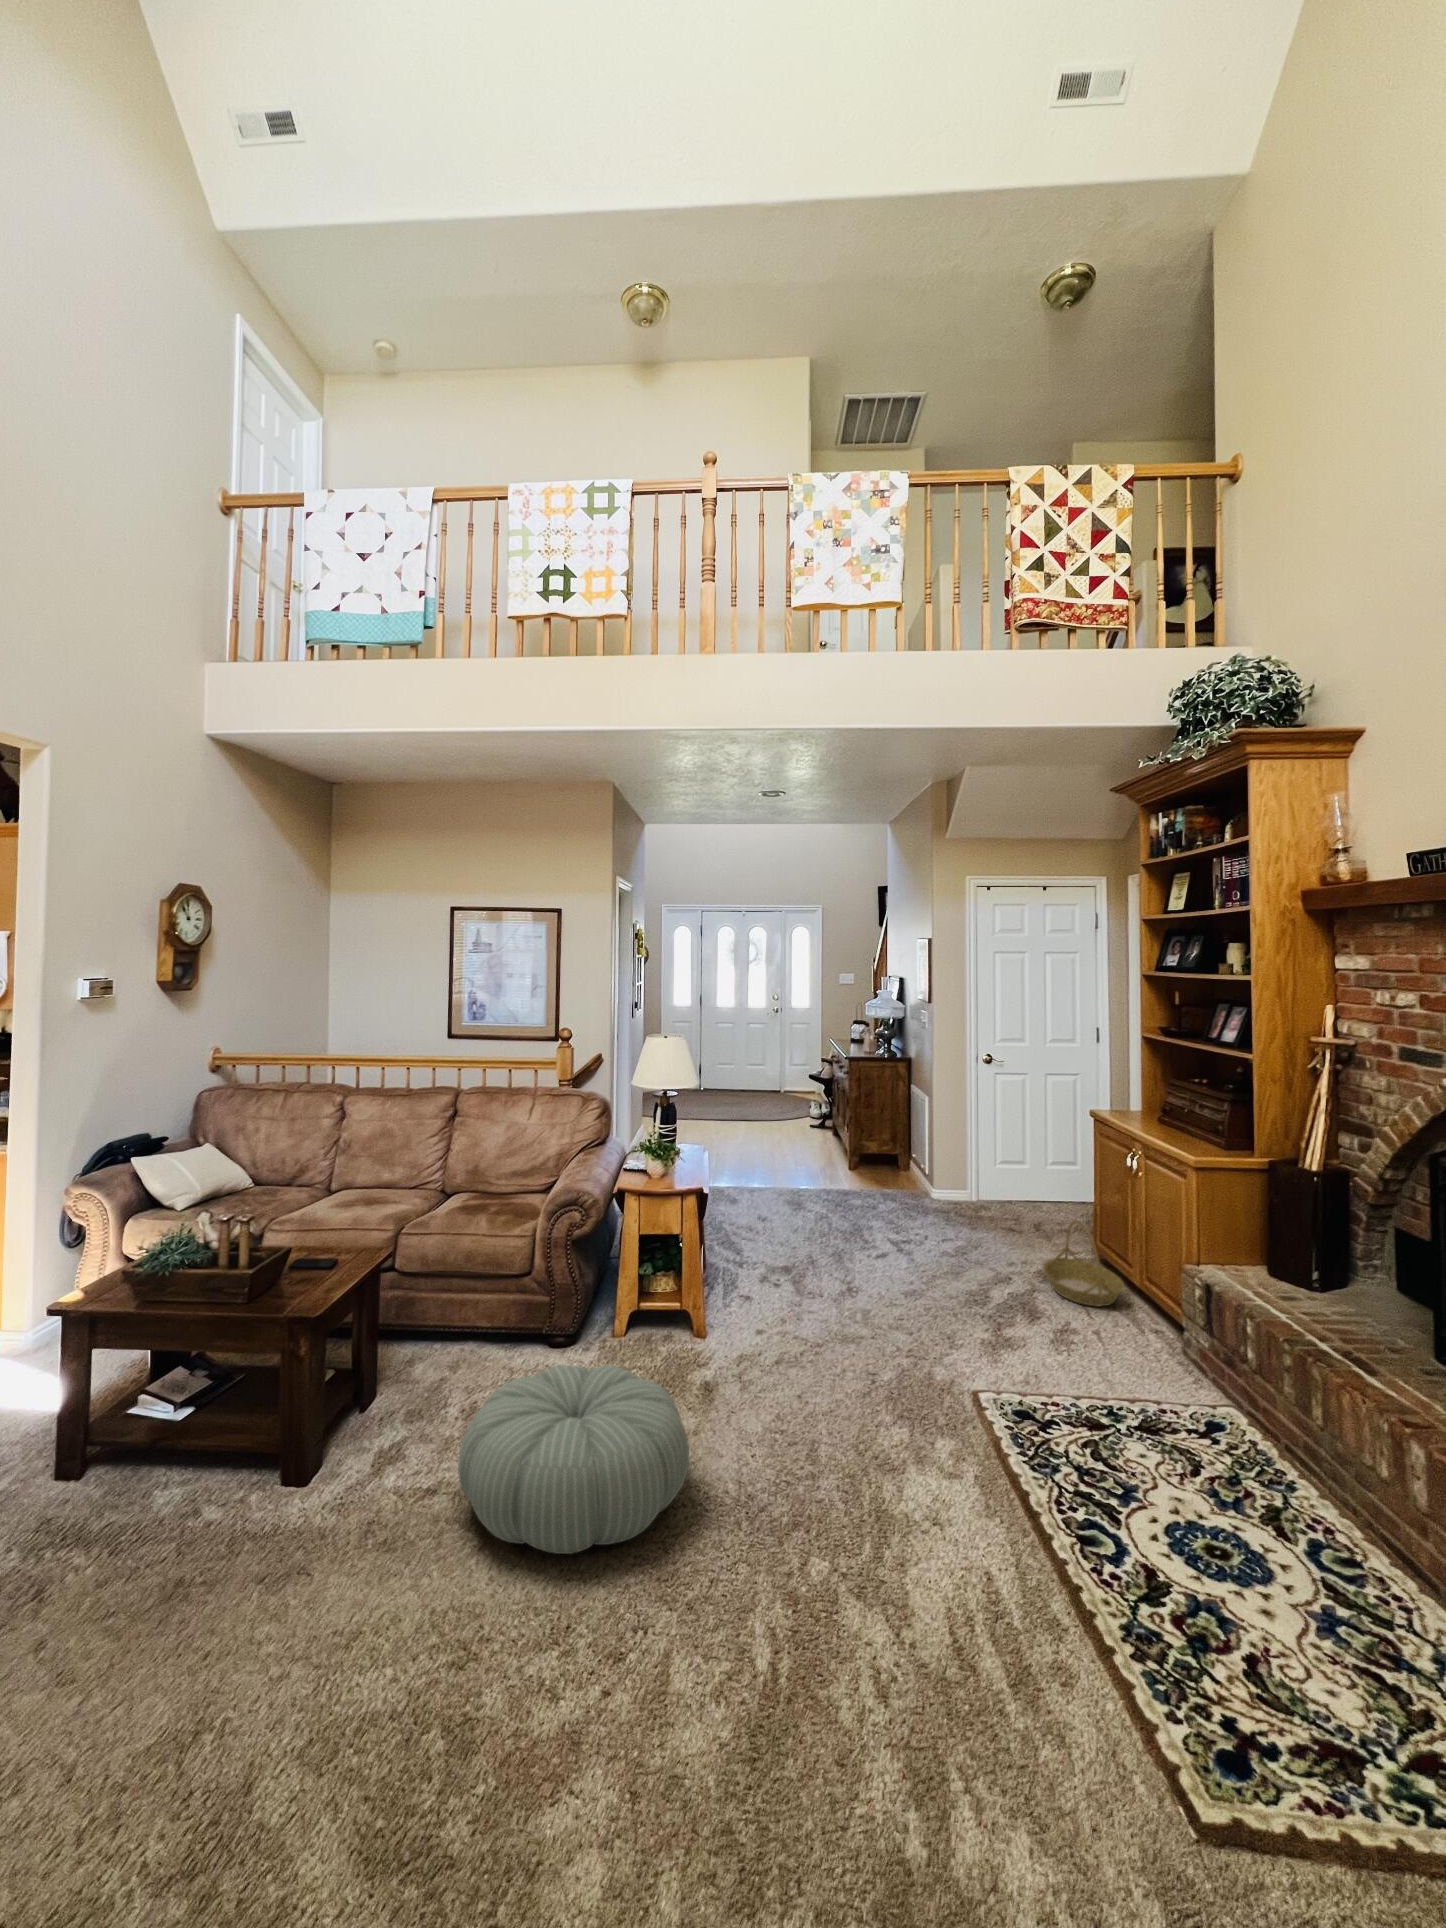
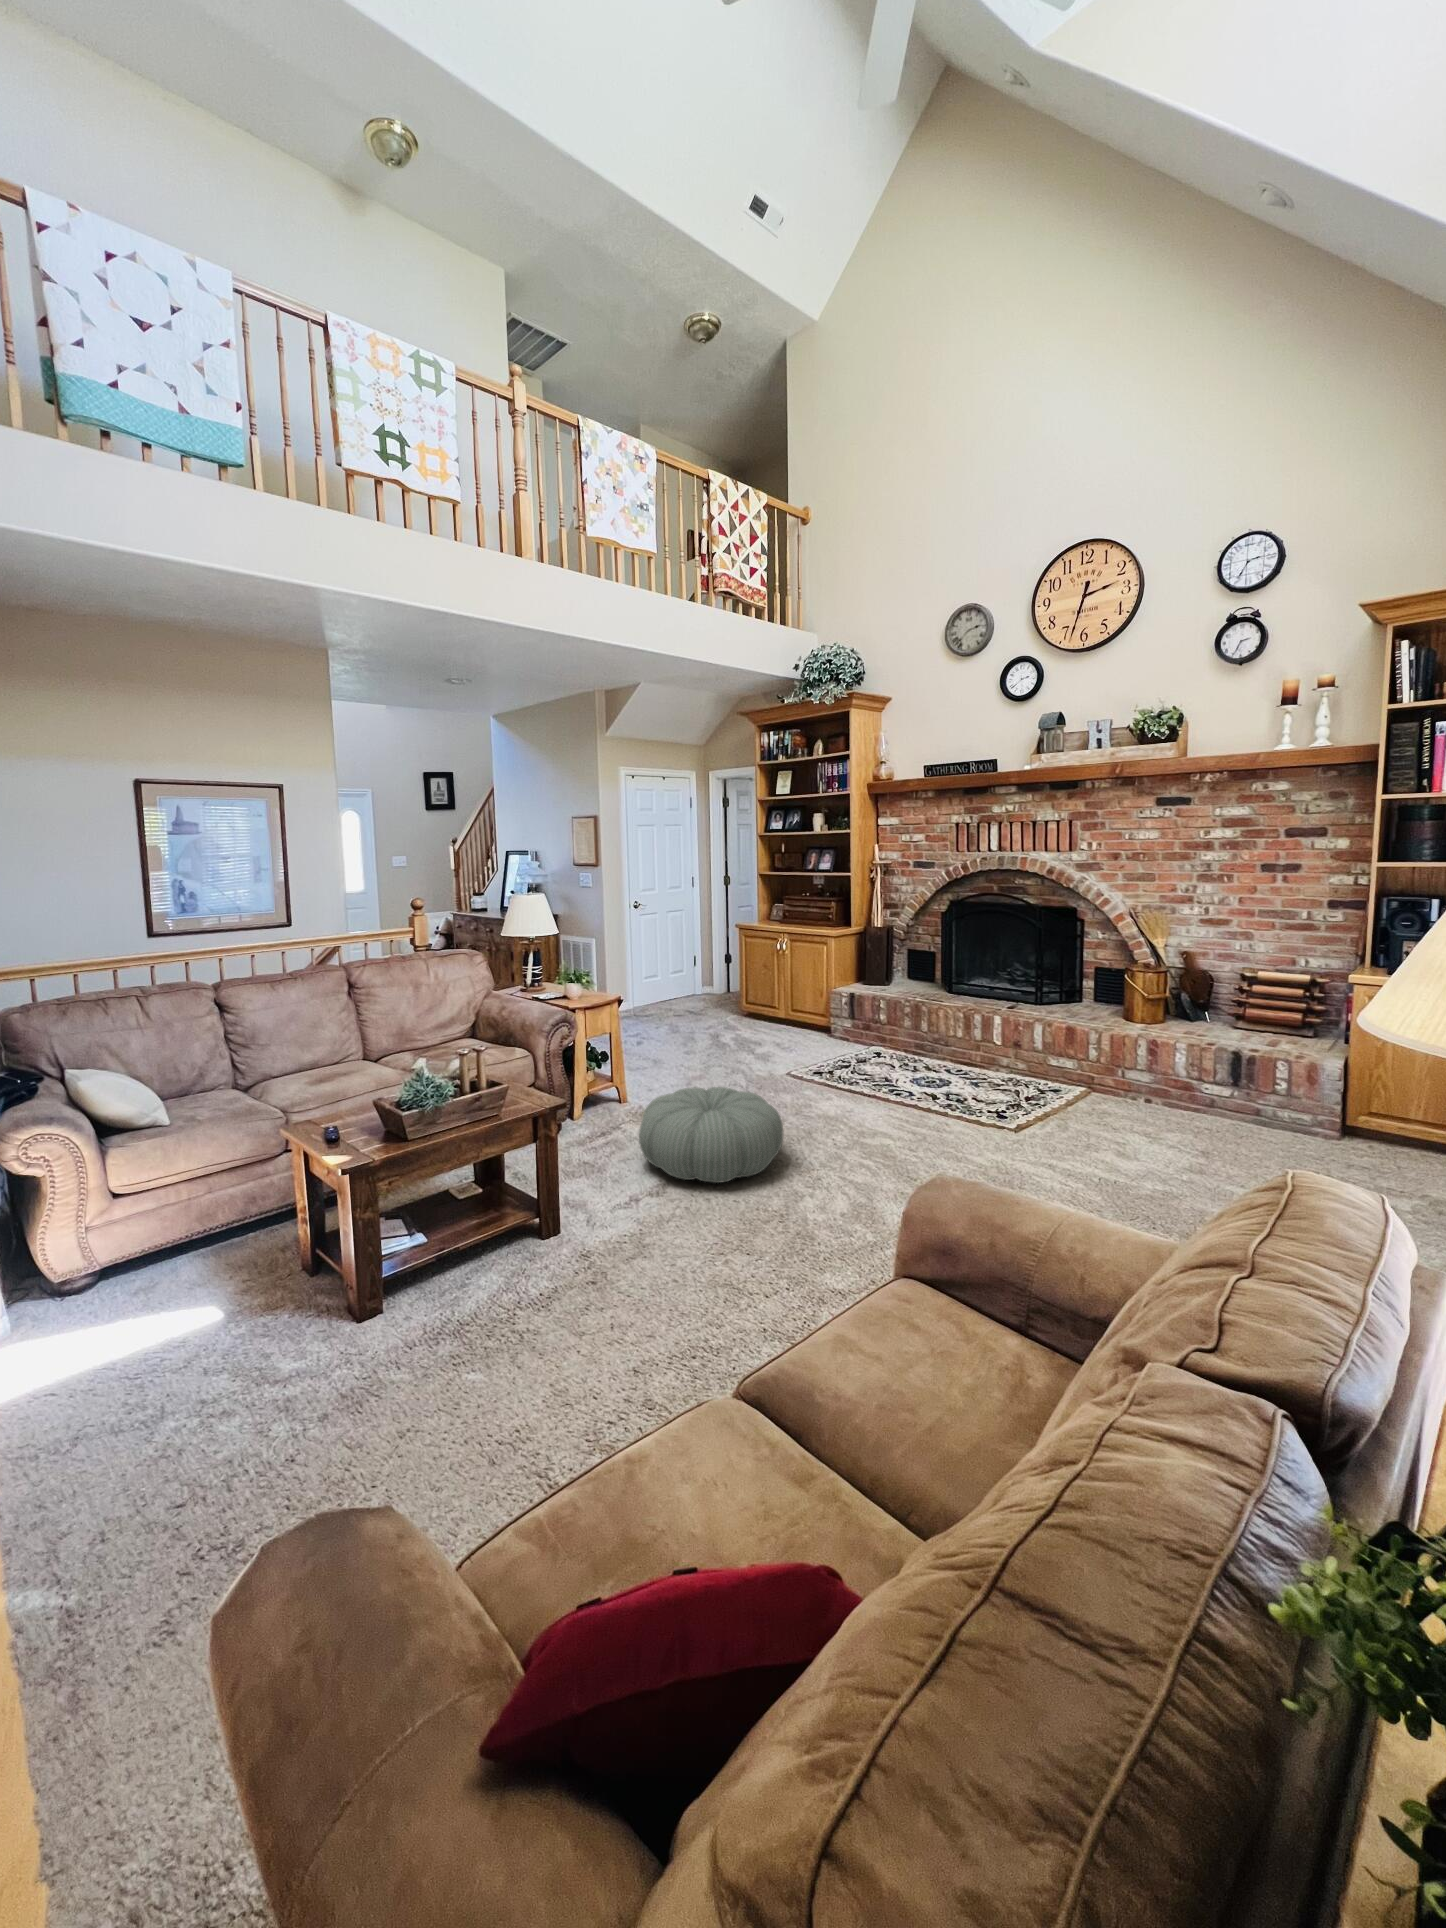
basket: present [1043,1220,1124,1306] -> none [721,980,773,1026]

